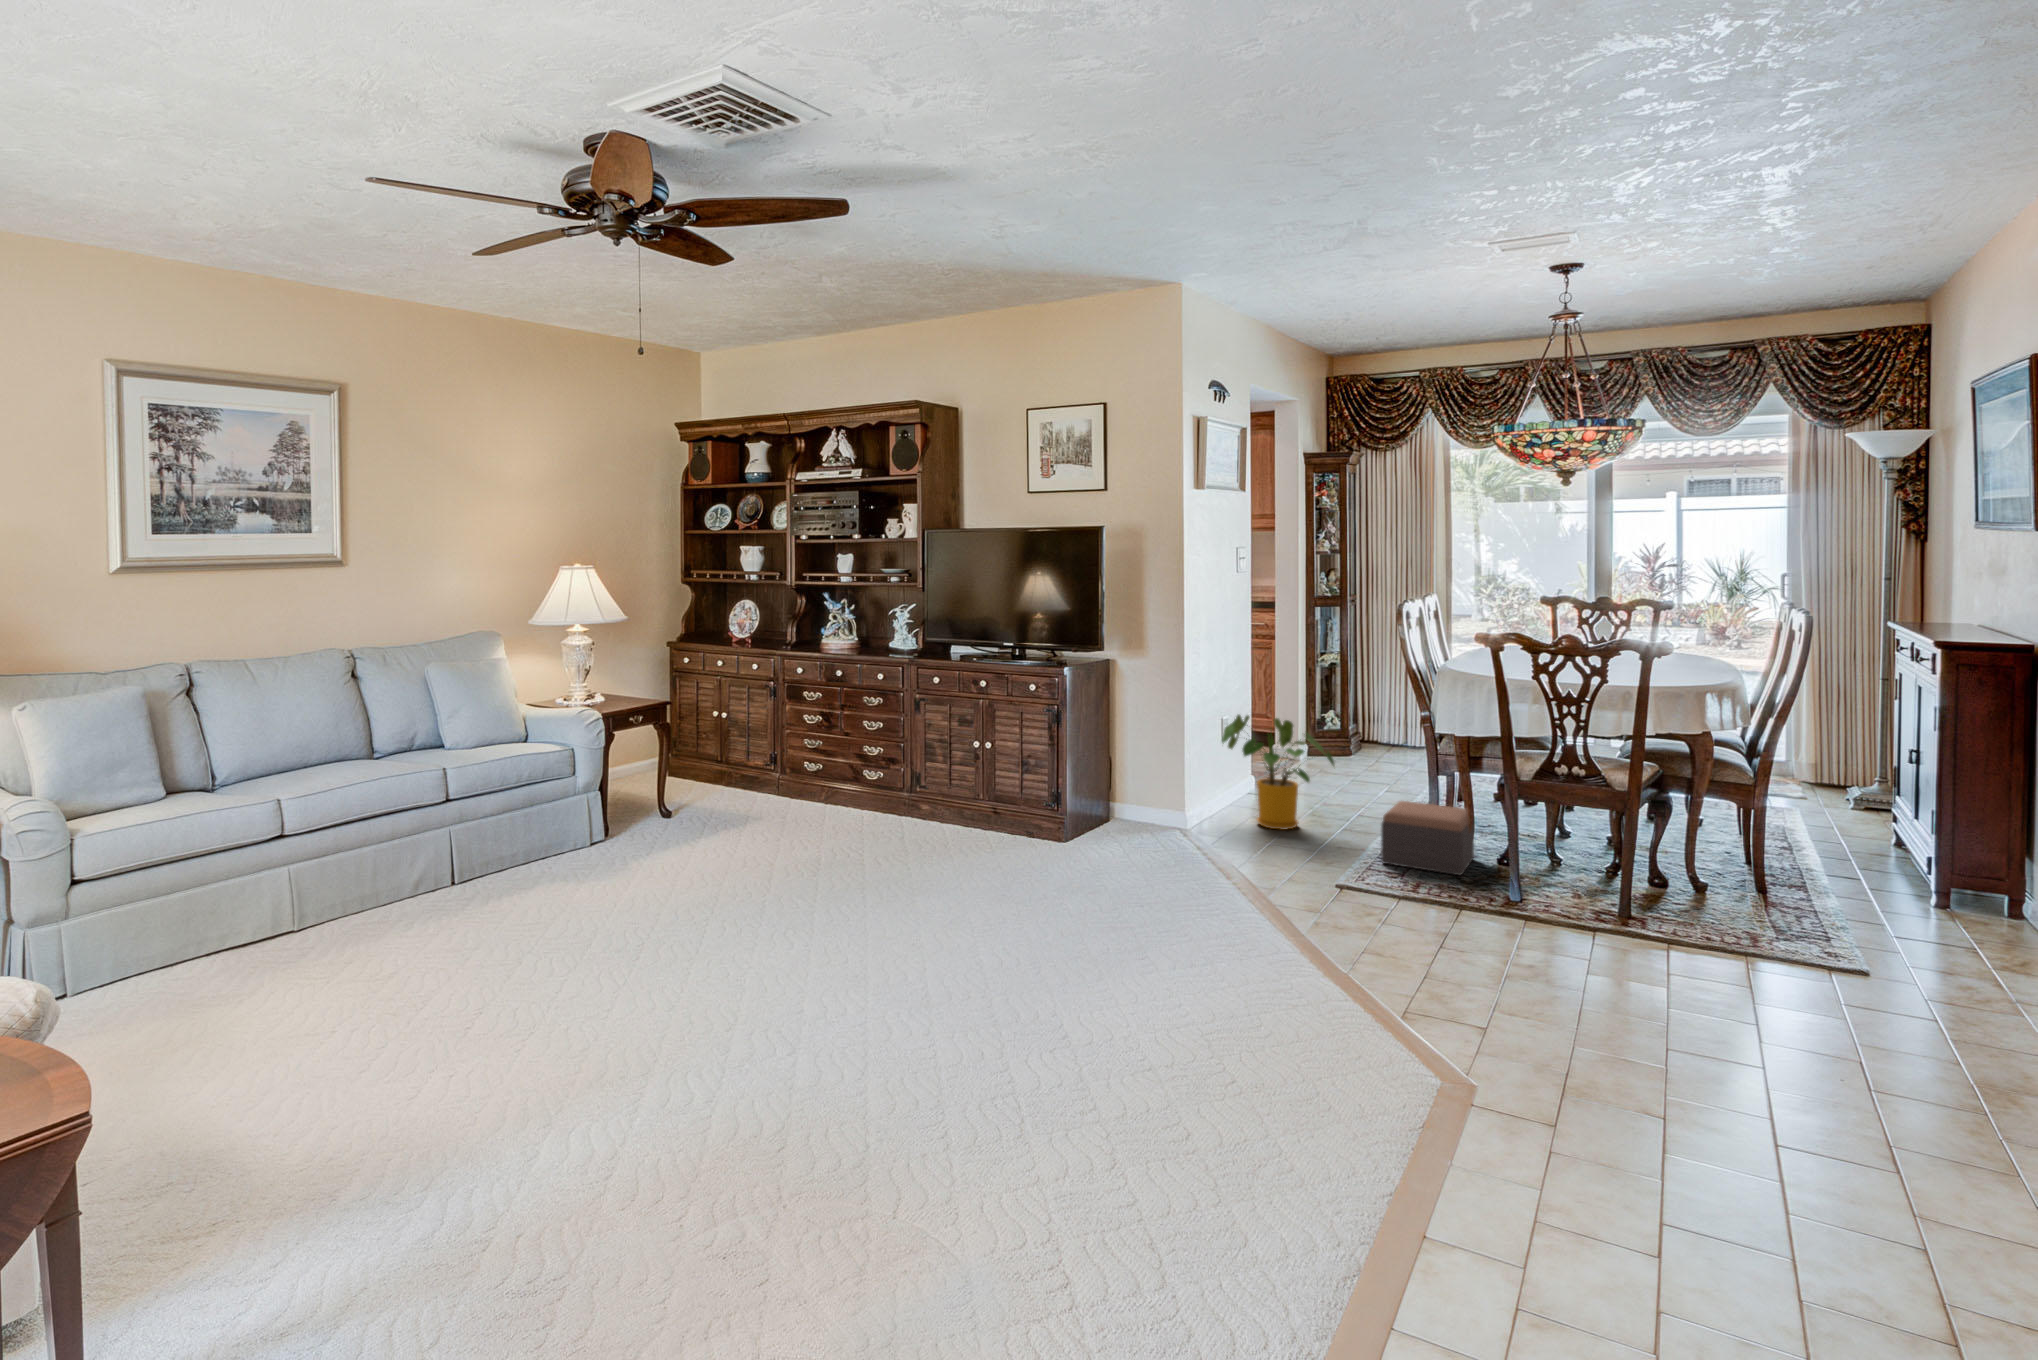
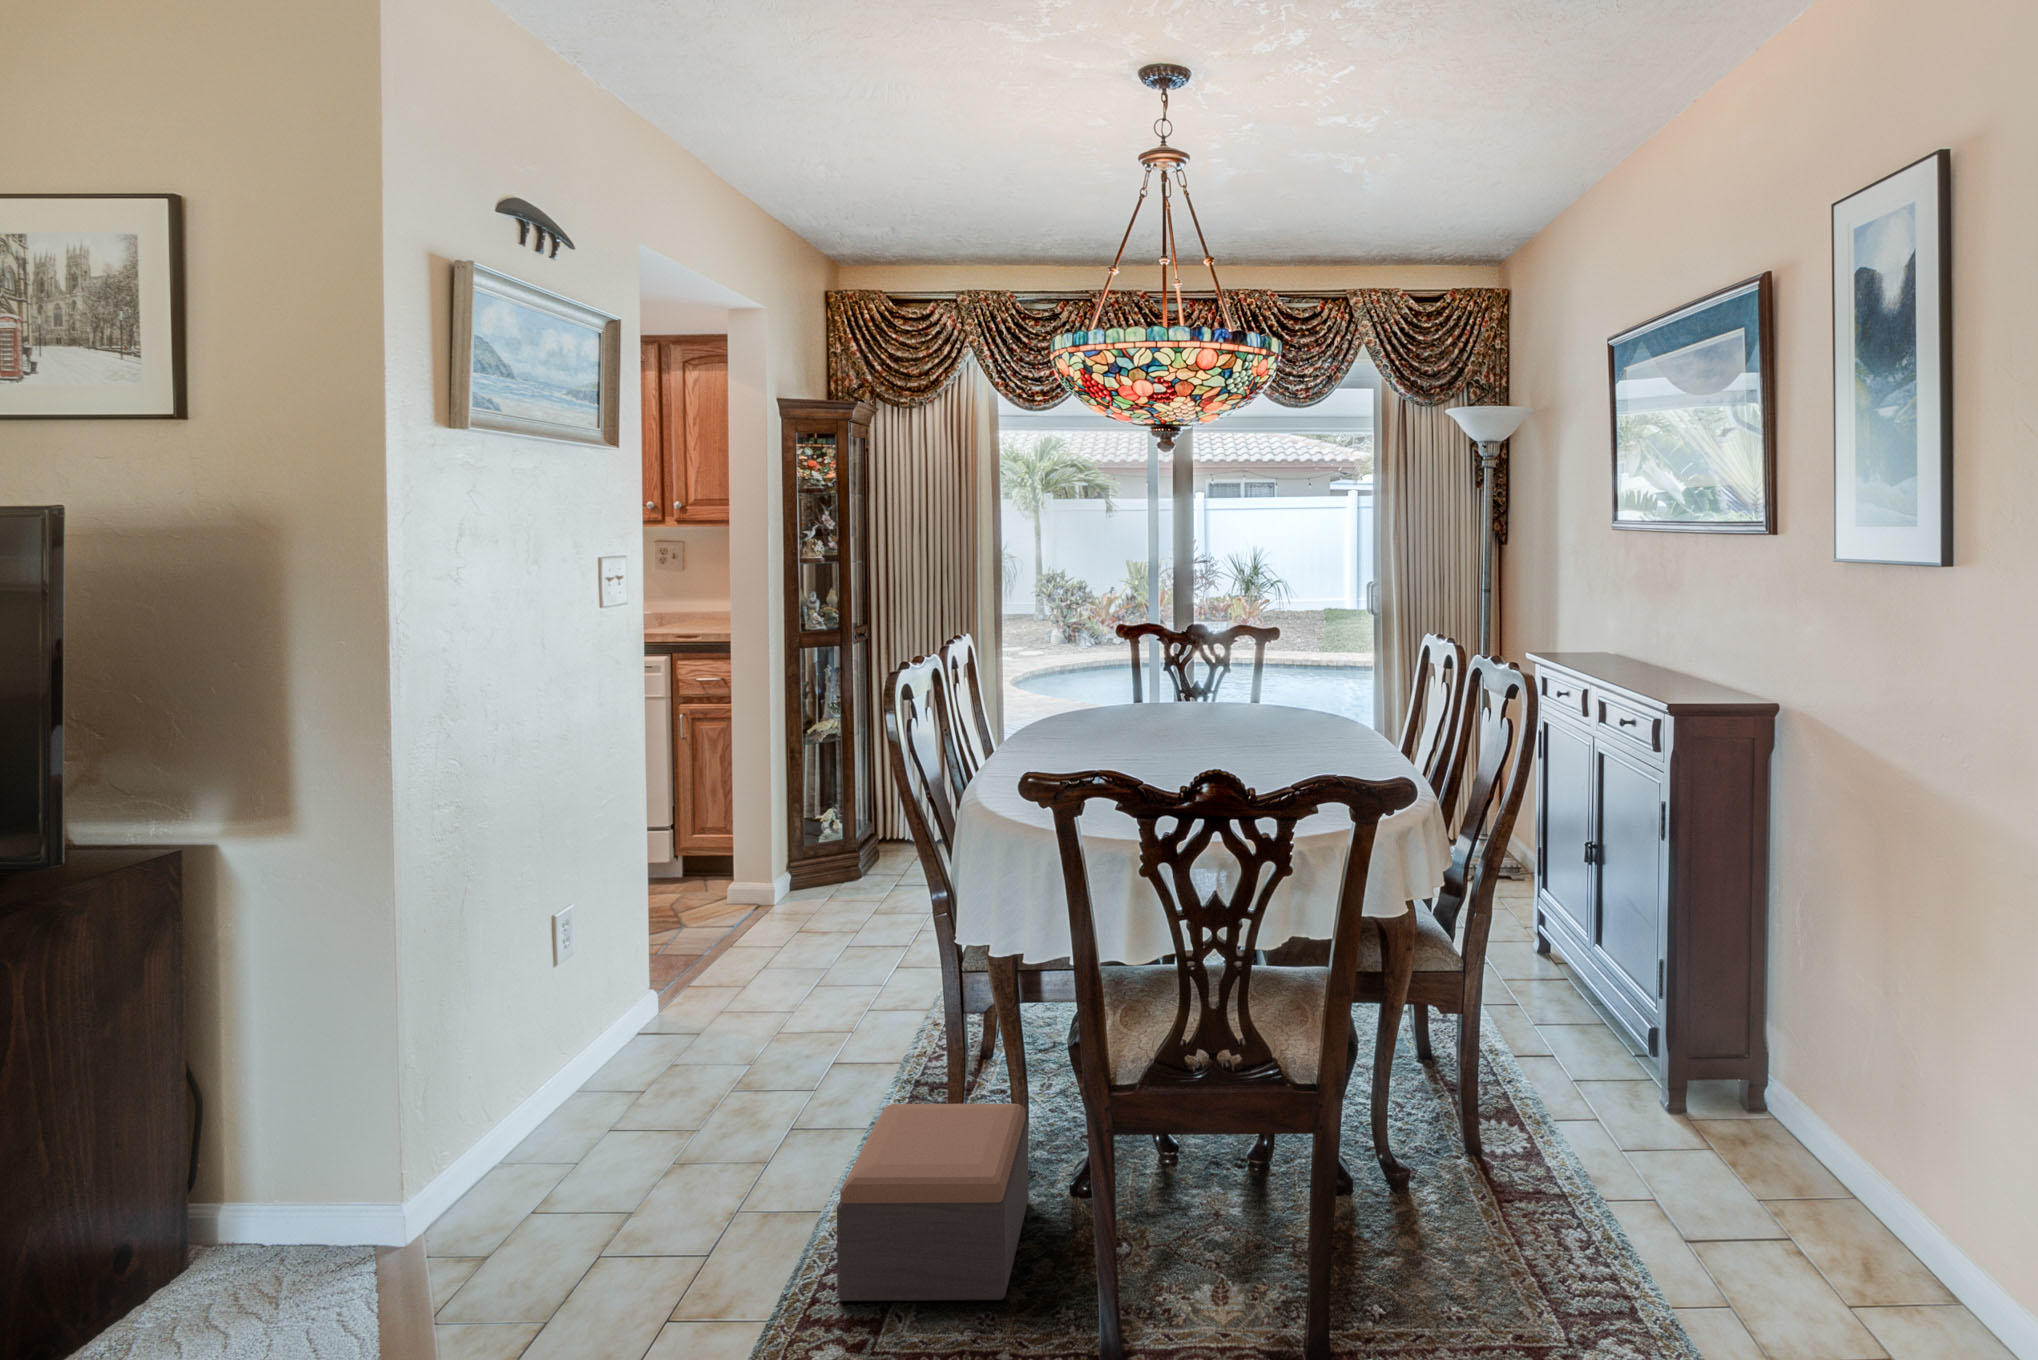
house plant: present [1222,715,1334,830] -> none [503,928,765,1200]

